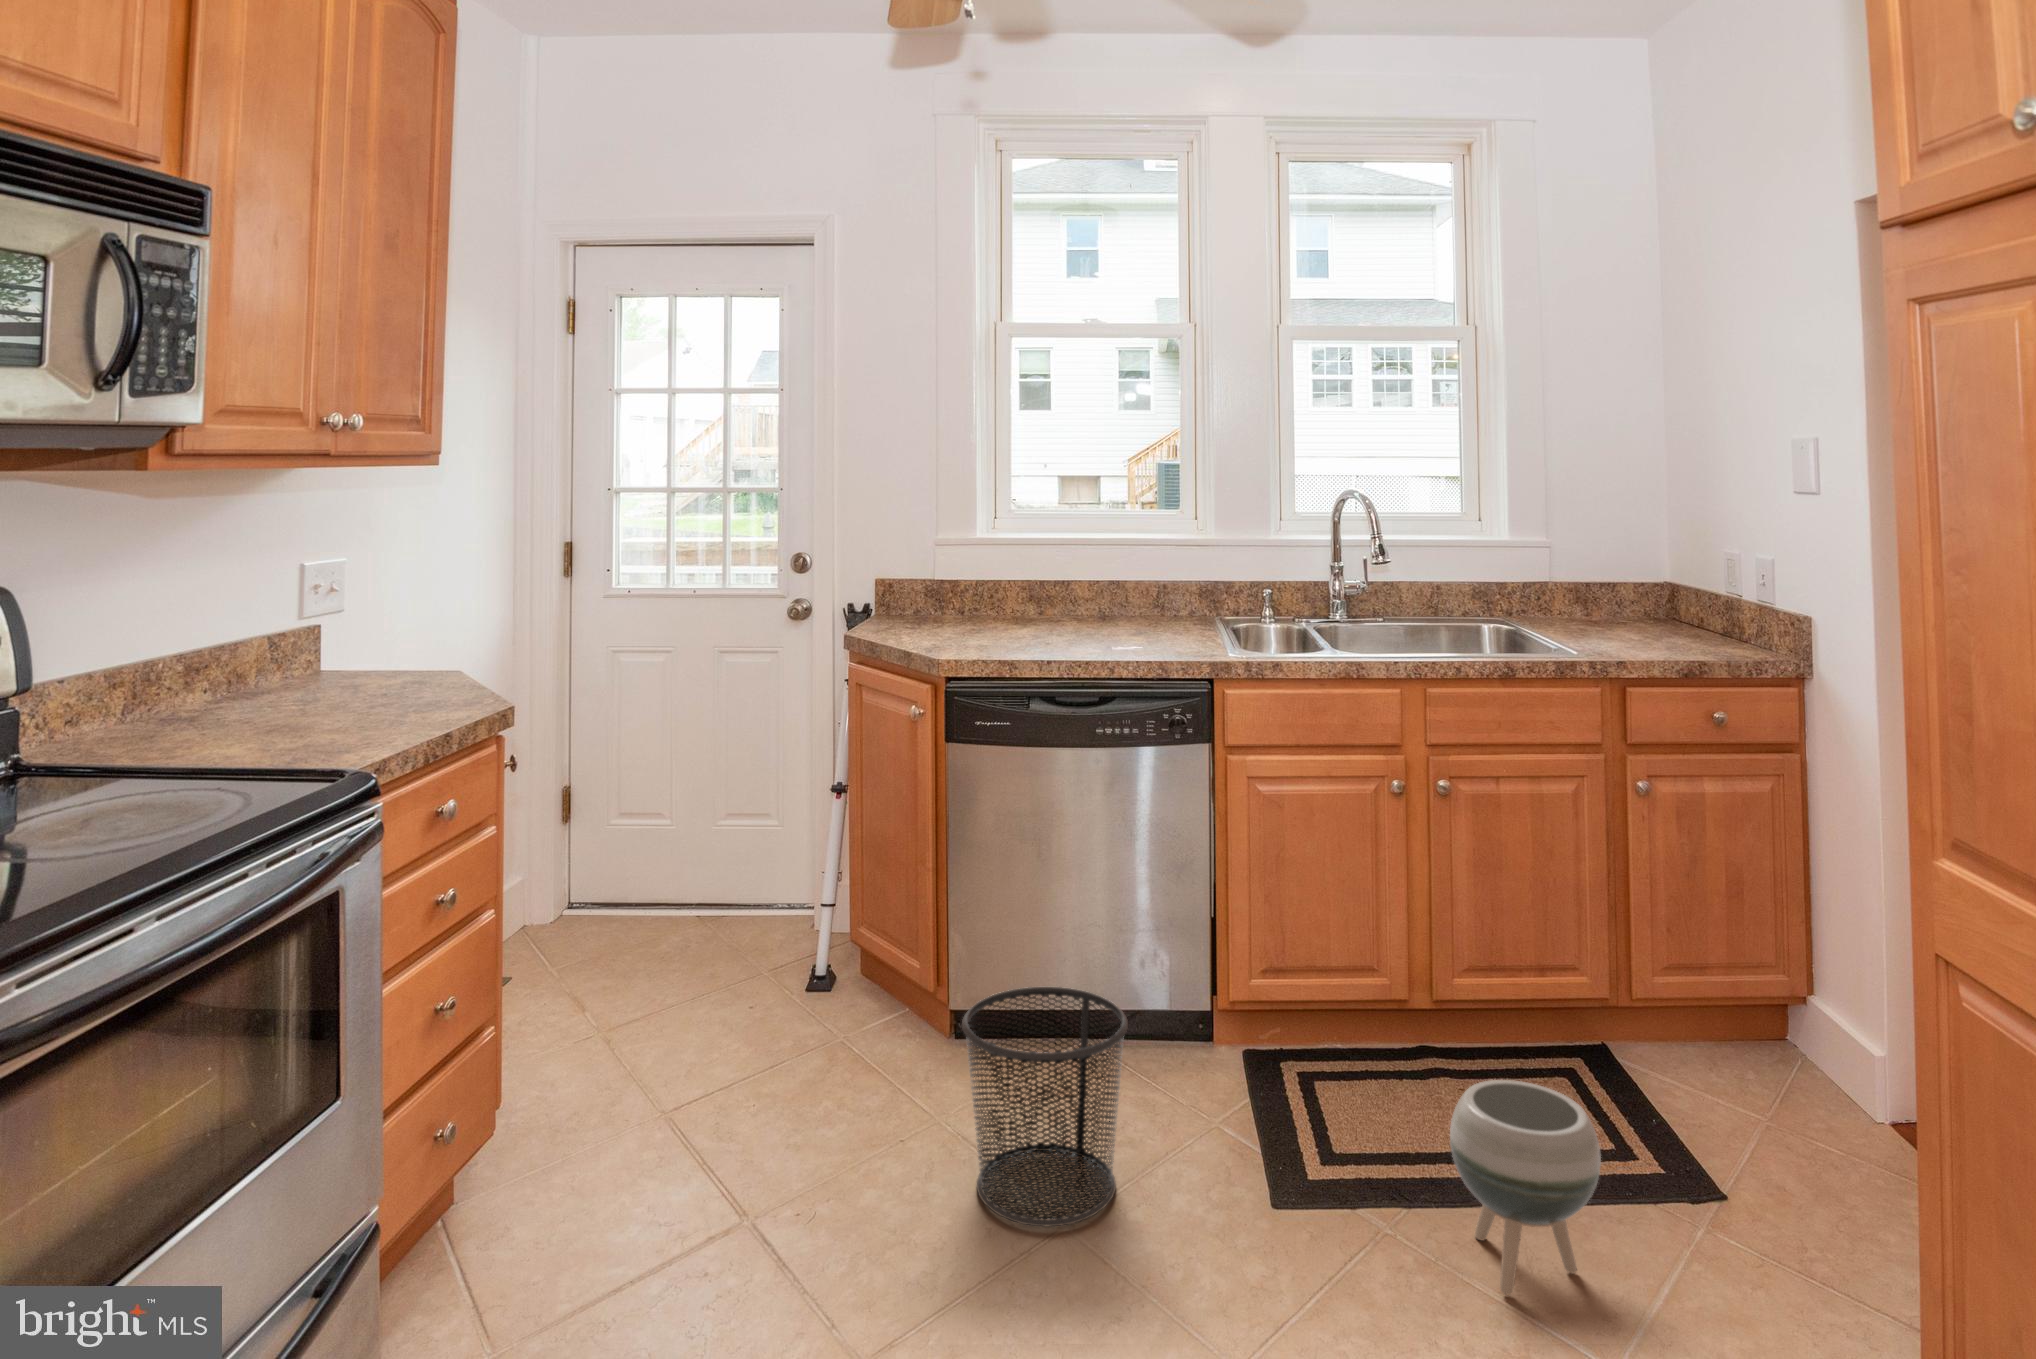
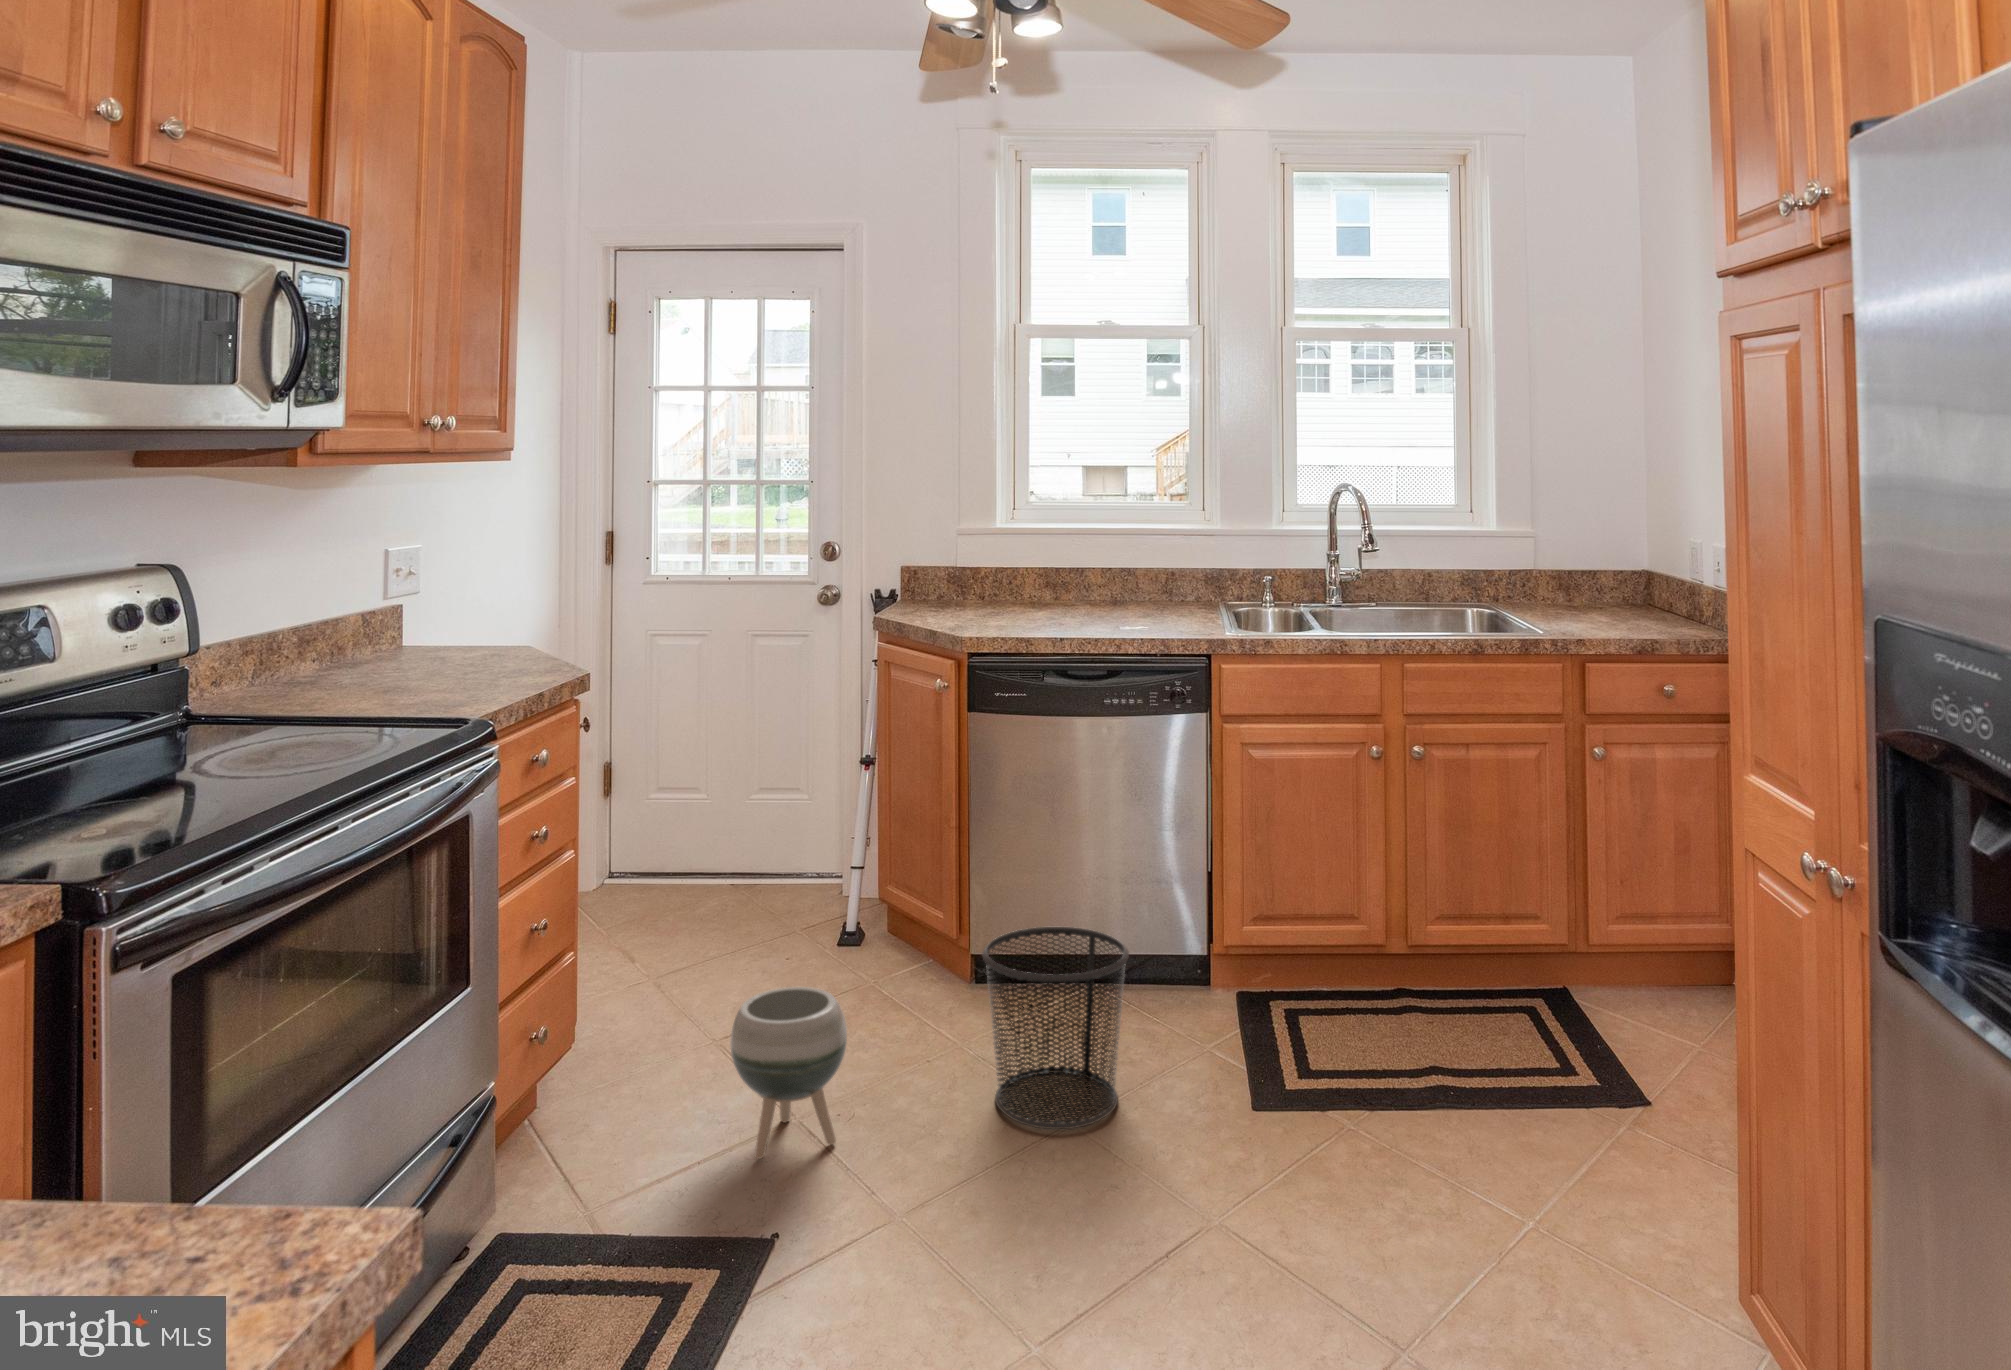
planter: present [1450,1080,1601,1295] -> present [730,987,847,1159]

